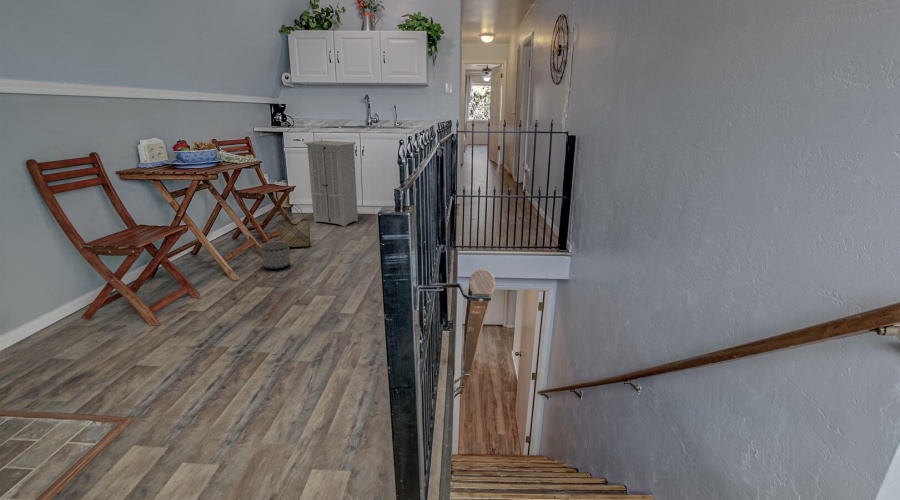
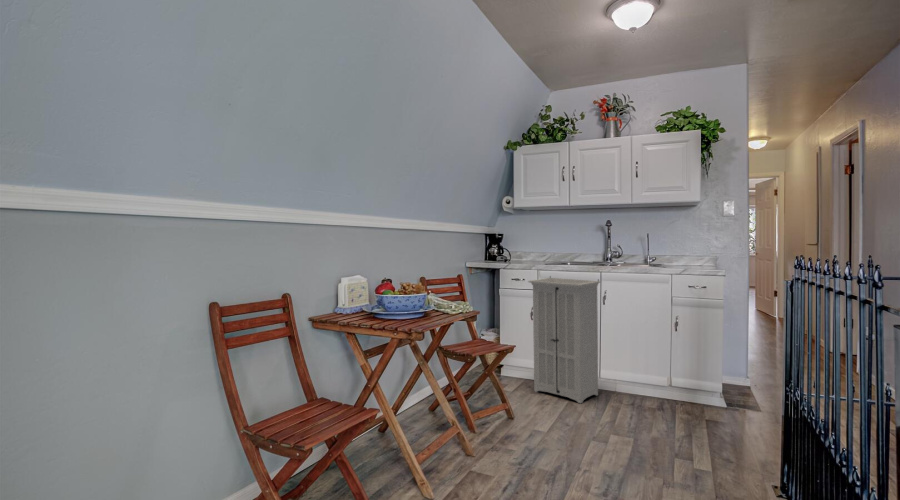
woven basket: present [278,204,310,247] -> none [492,369,539,436]
planter: present [261,241,290,269] -> none [471,429,512,478]

